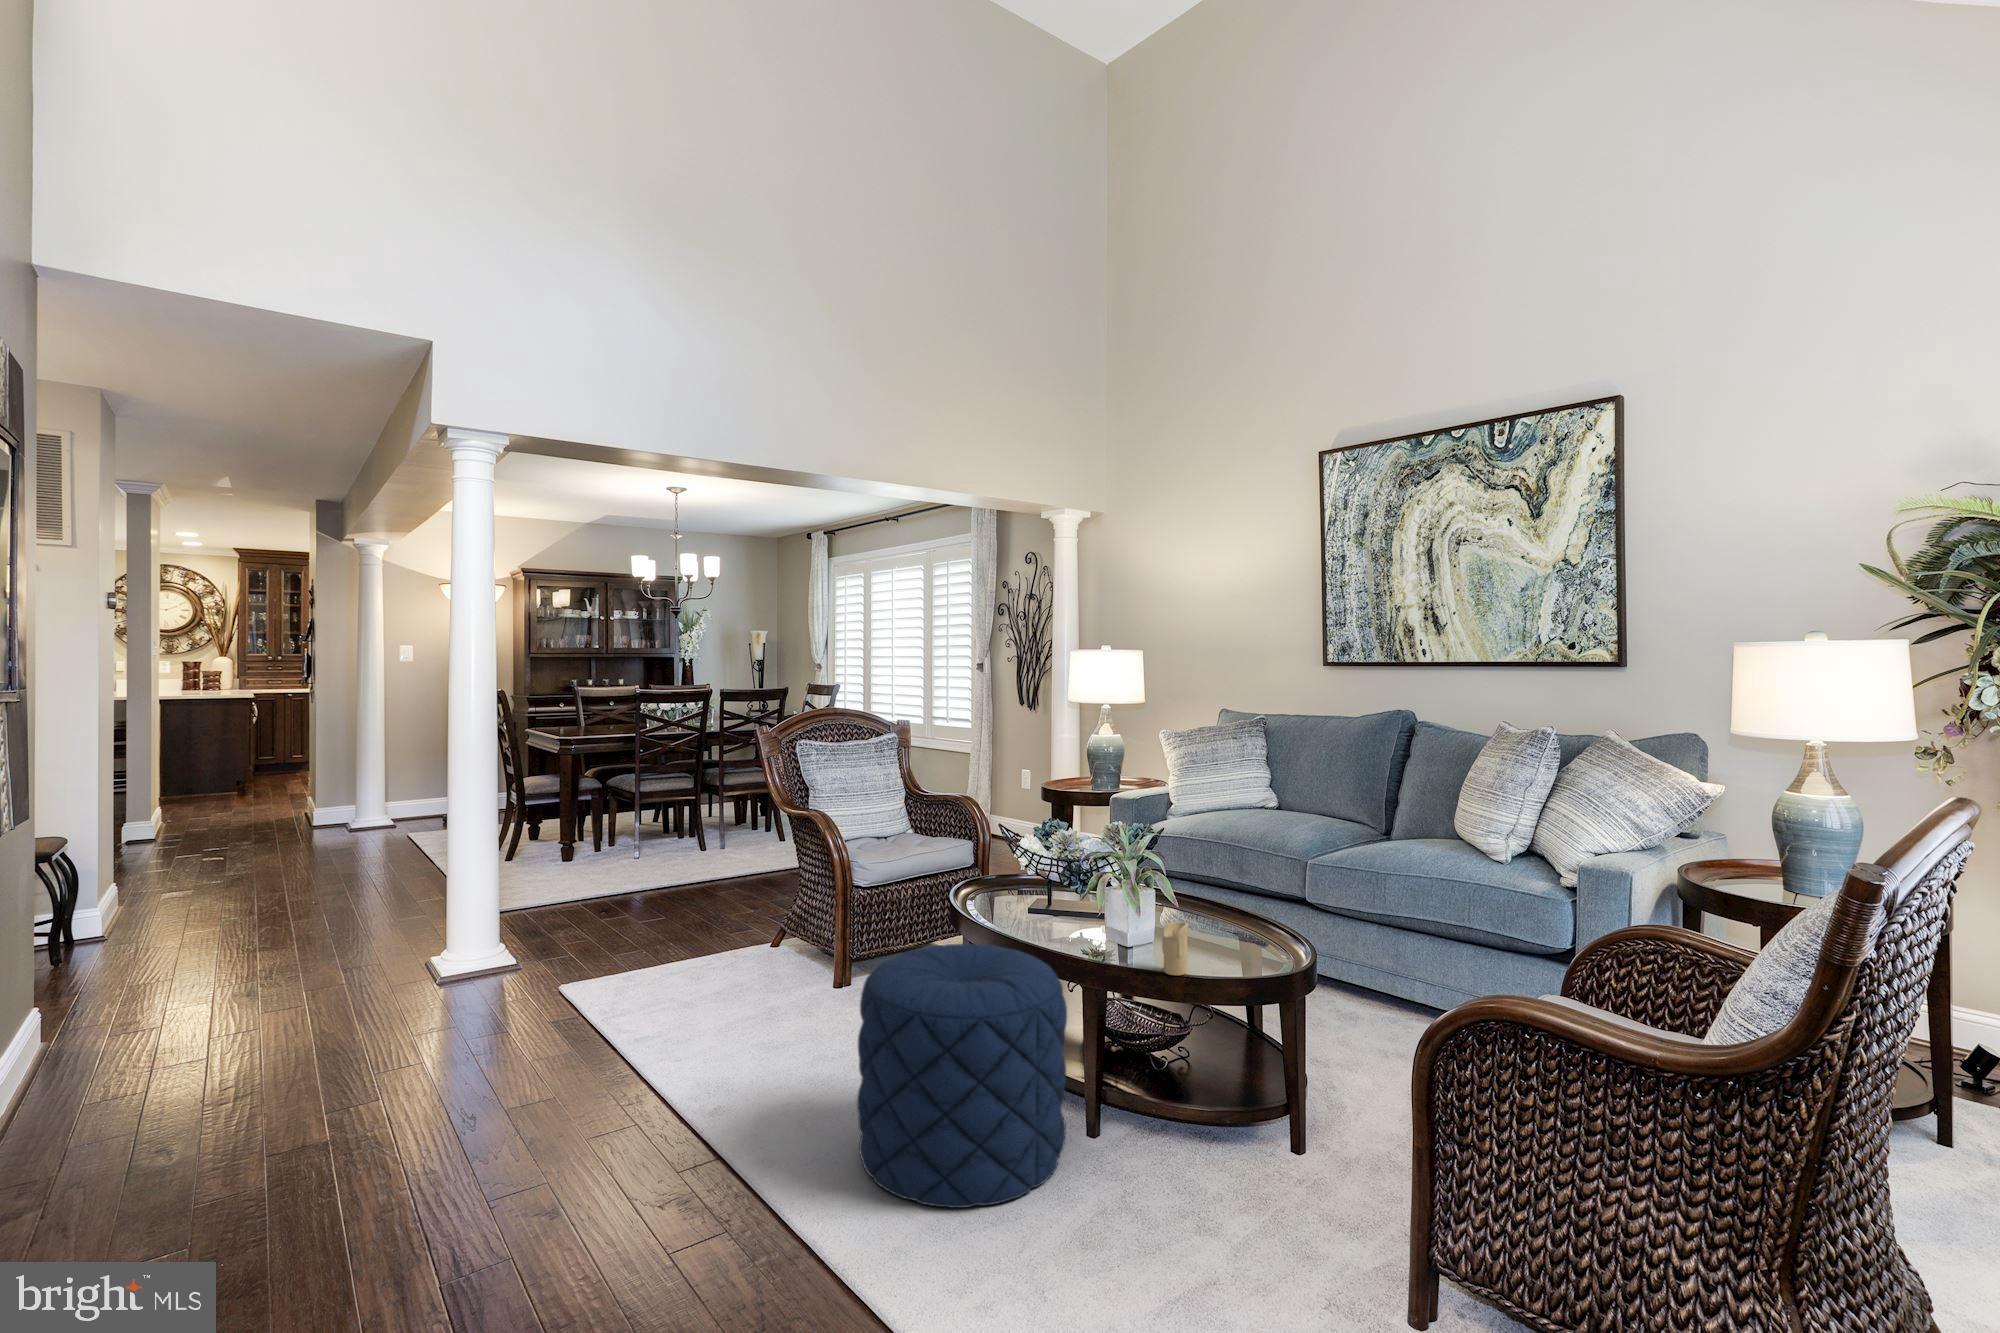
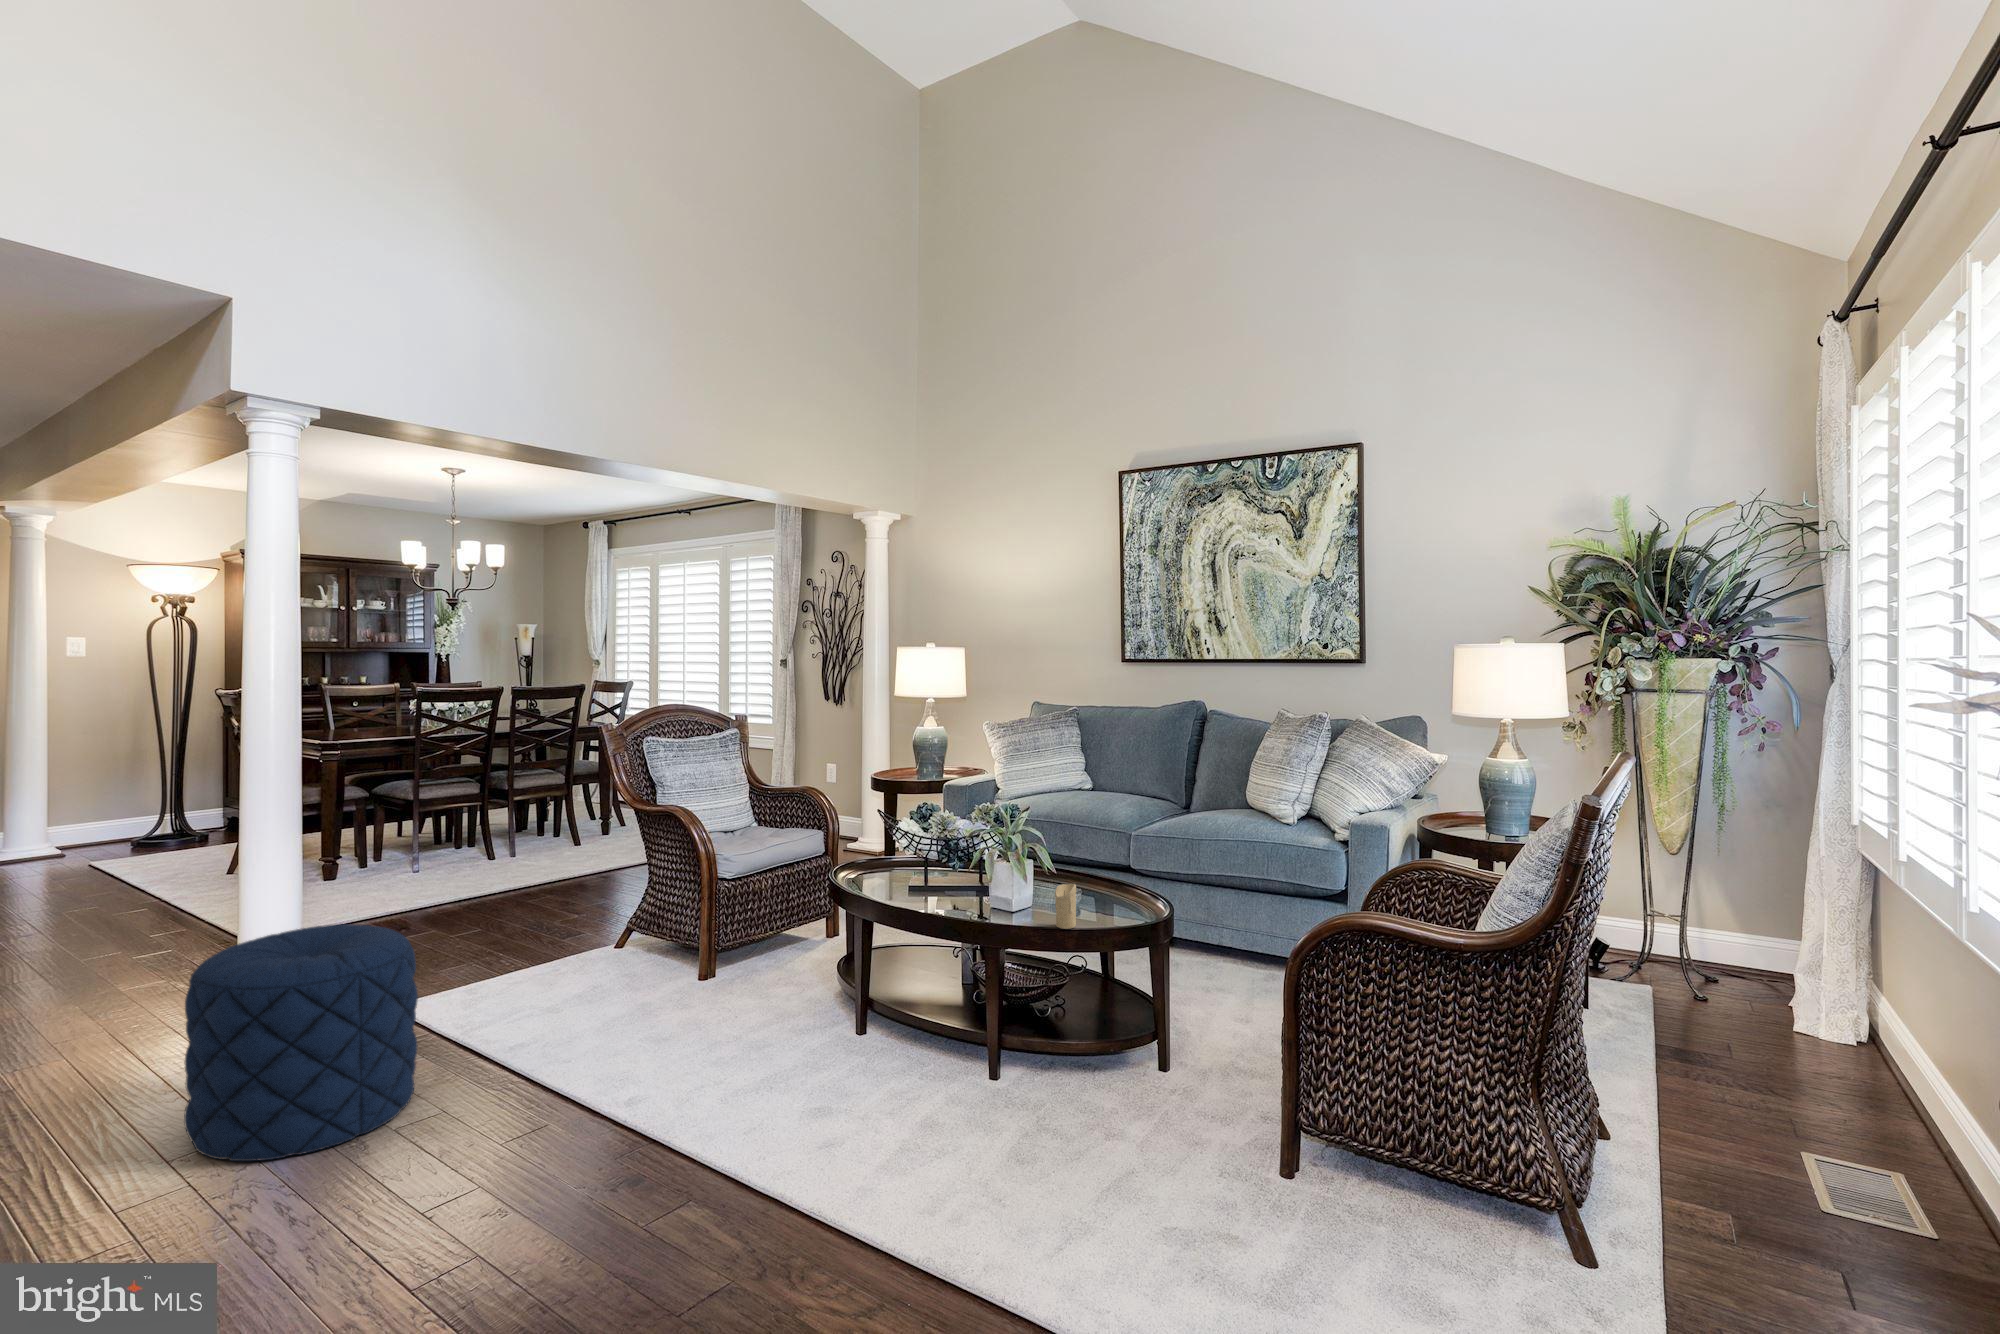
pouf: present [857,944,1067,1208] -> present [184,924,418,1161]

